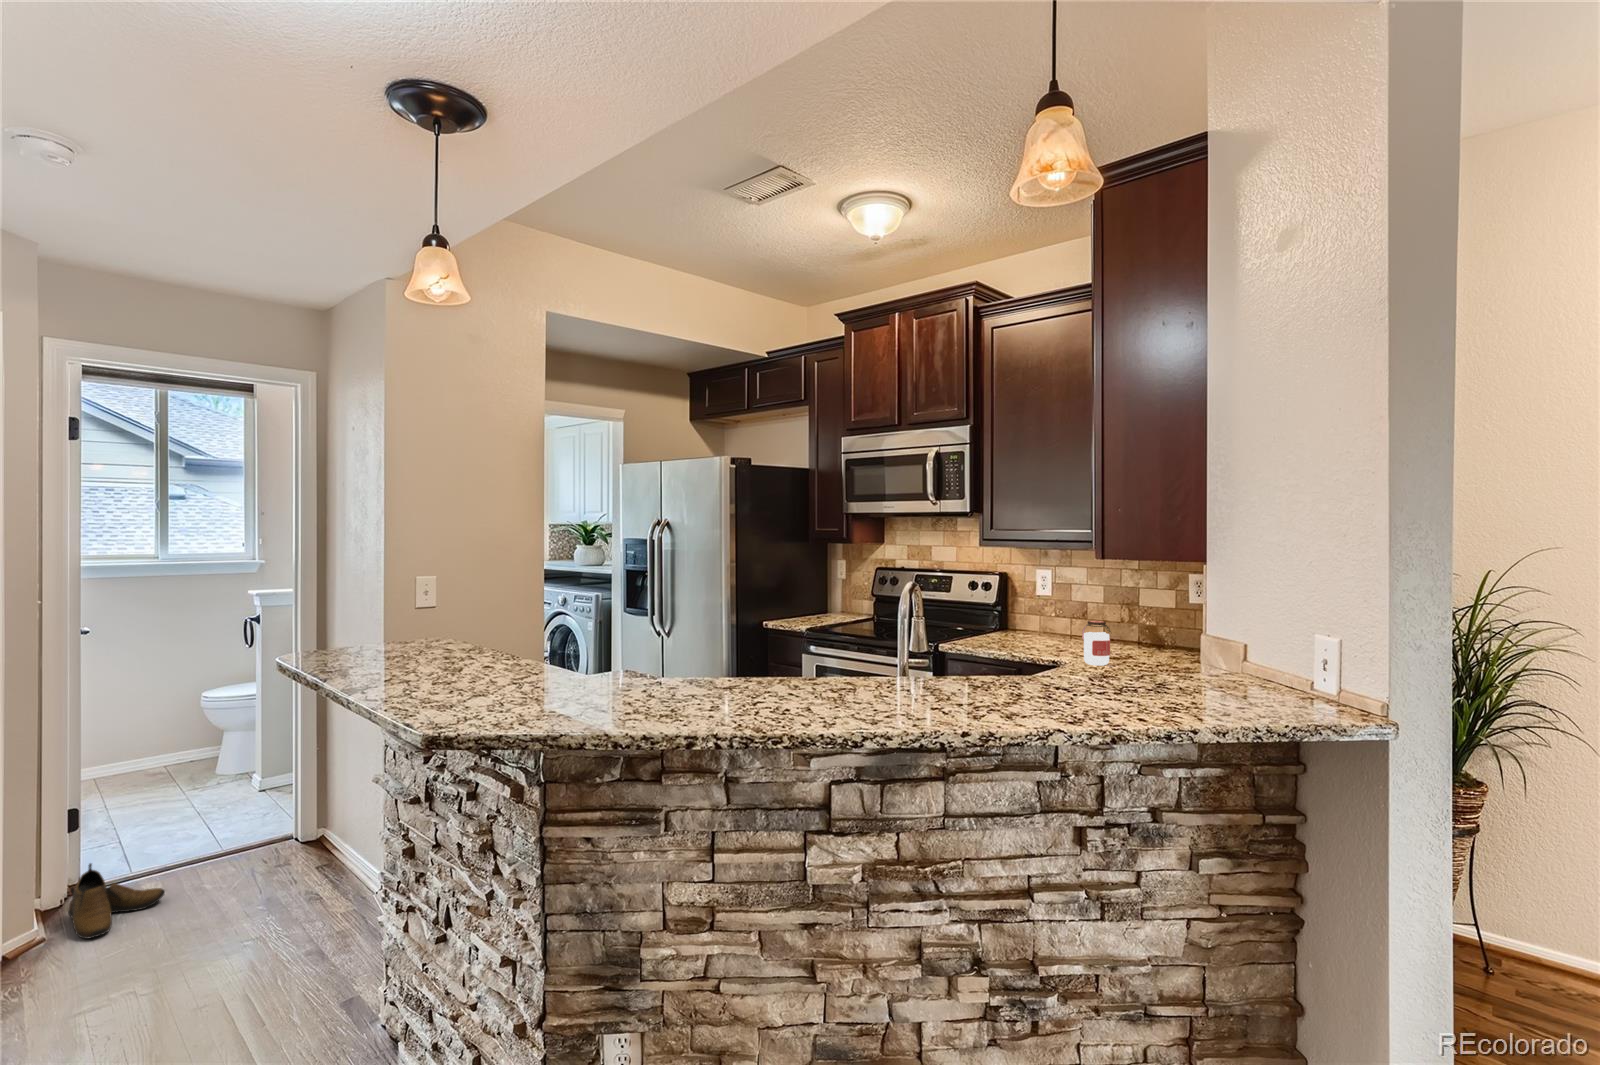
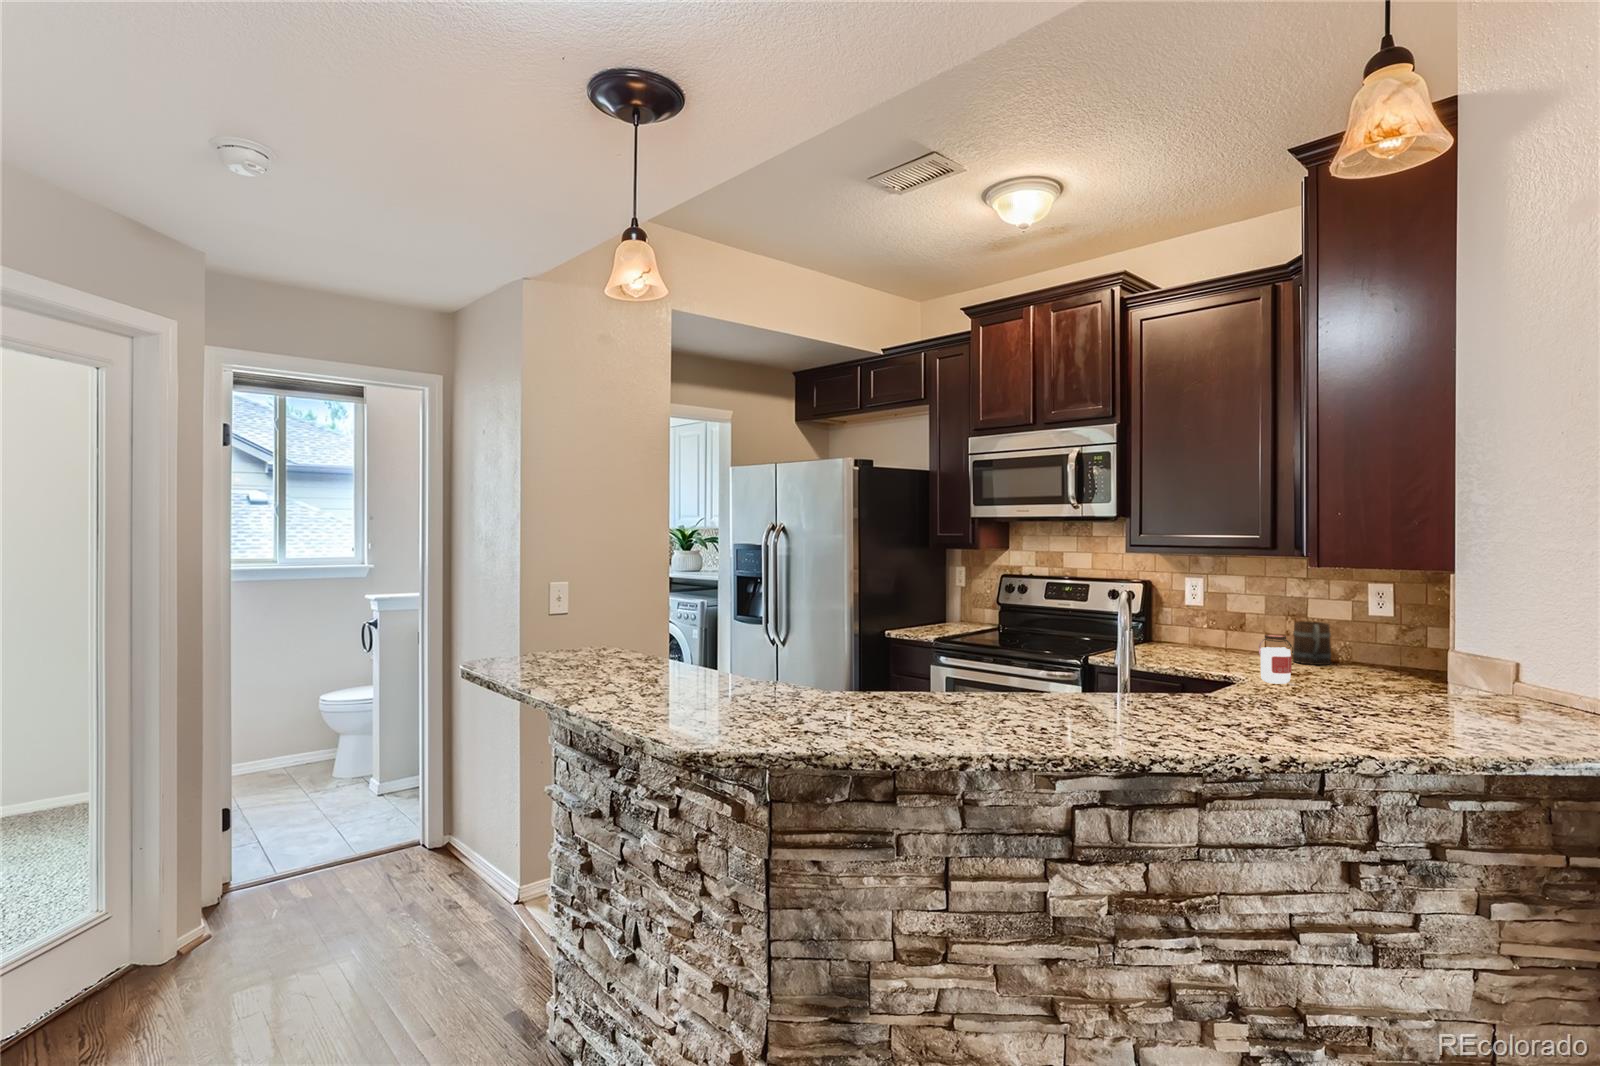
mug: none [1123,609,1156,648] -> present [1293,621,1331,665]
shoe: present [68,863,165,939] -> none [224,867,311,942]

